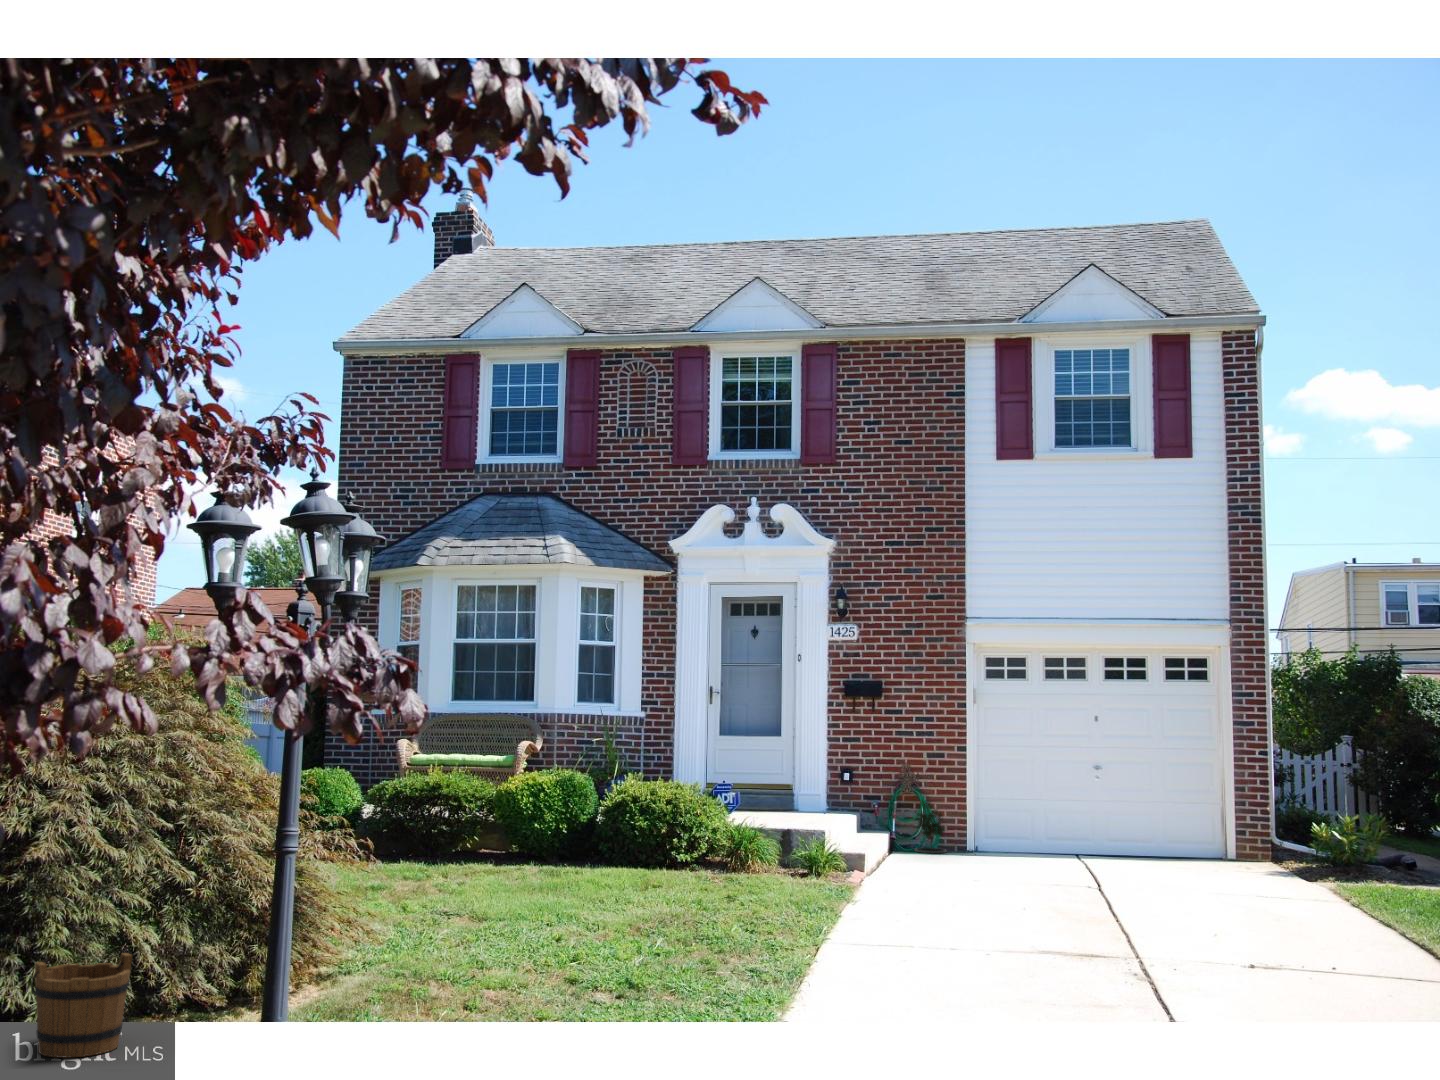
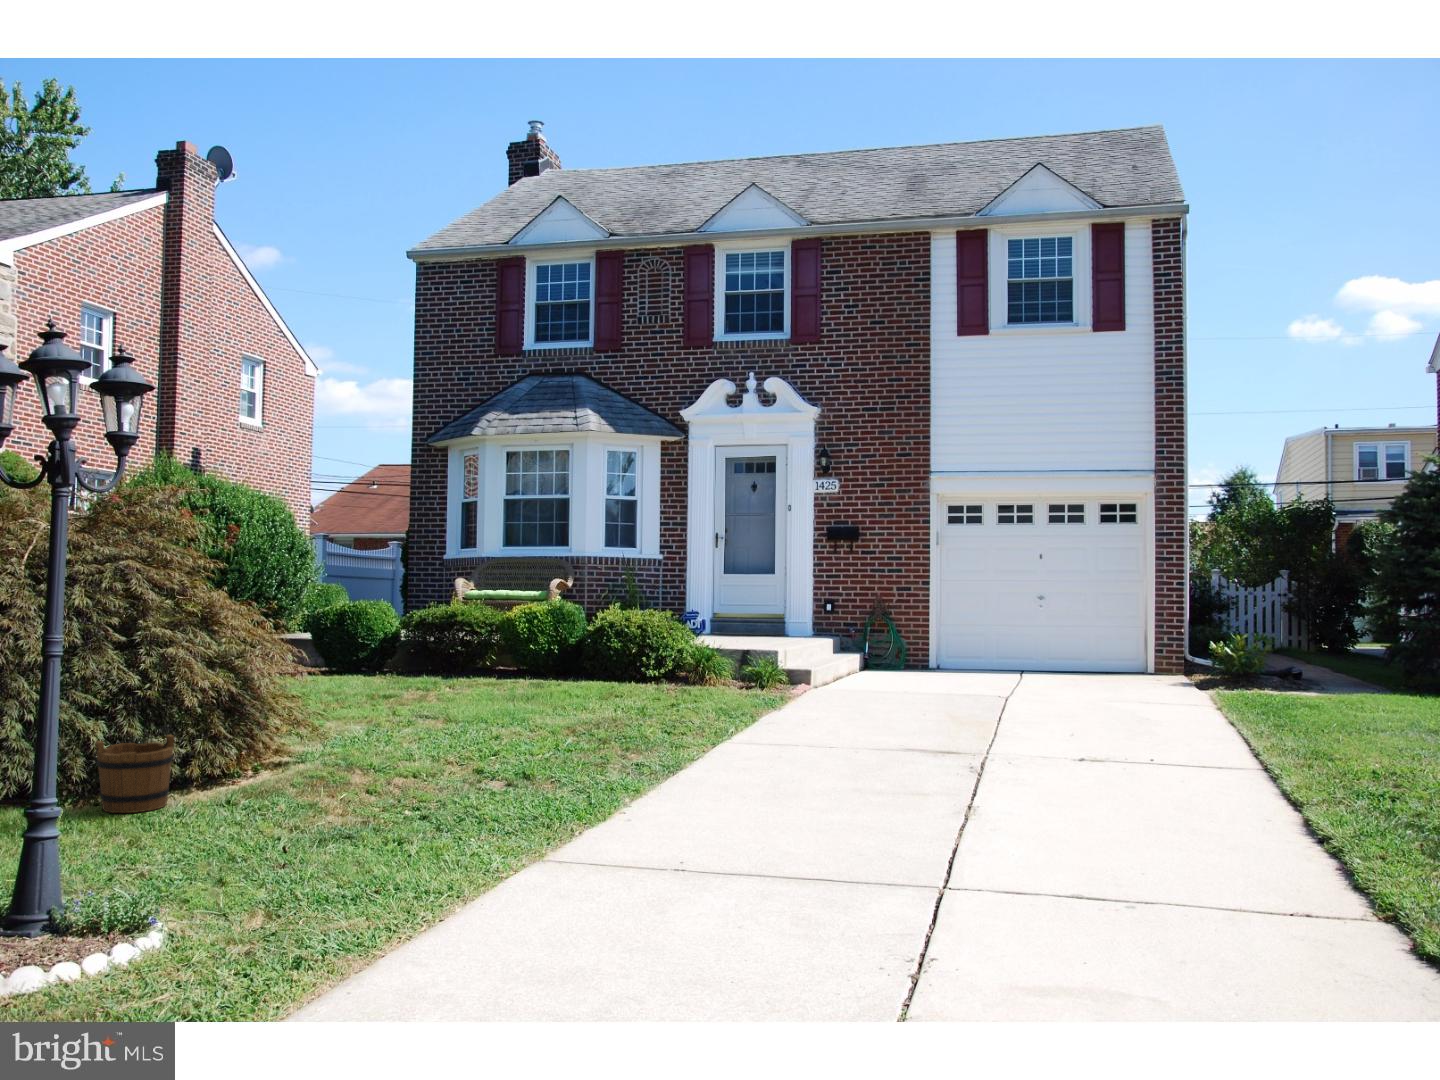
potted tree: present [915,801,946,853] -> none [882,618,912,667]

